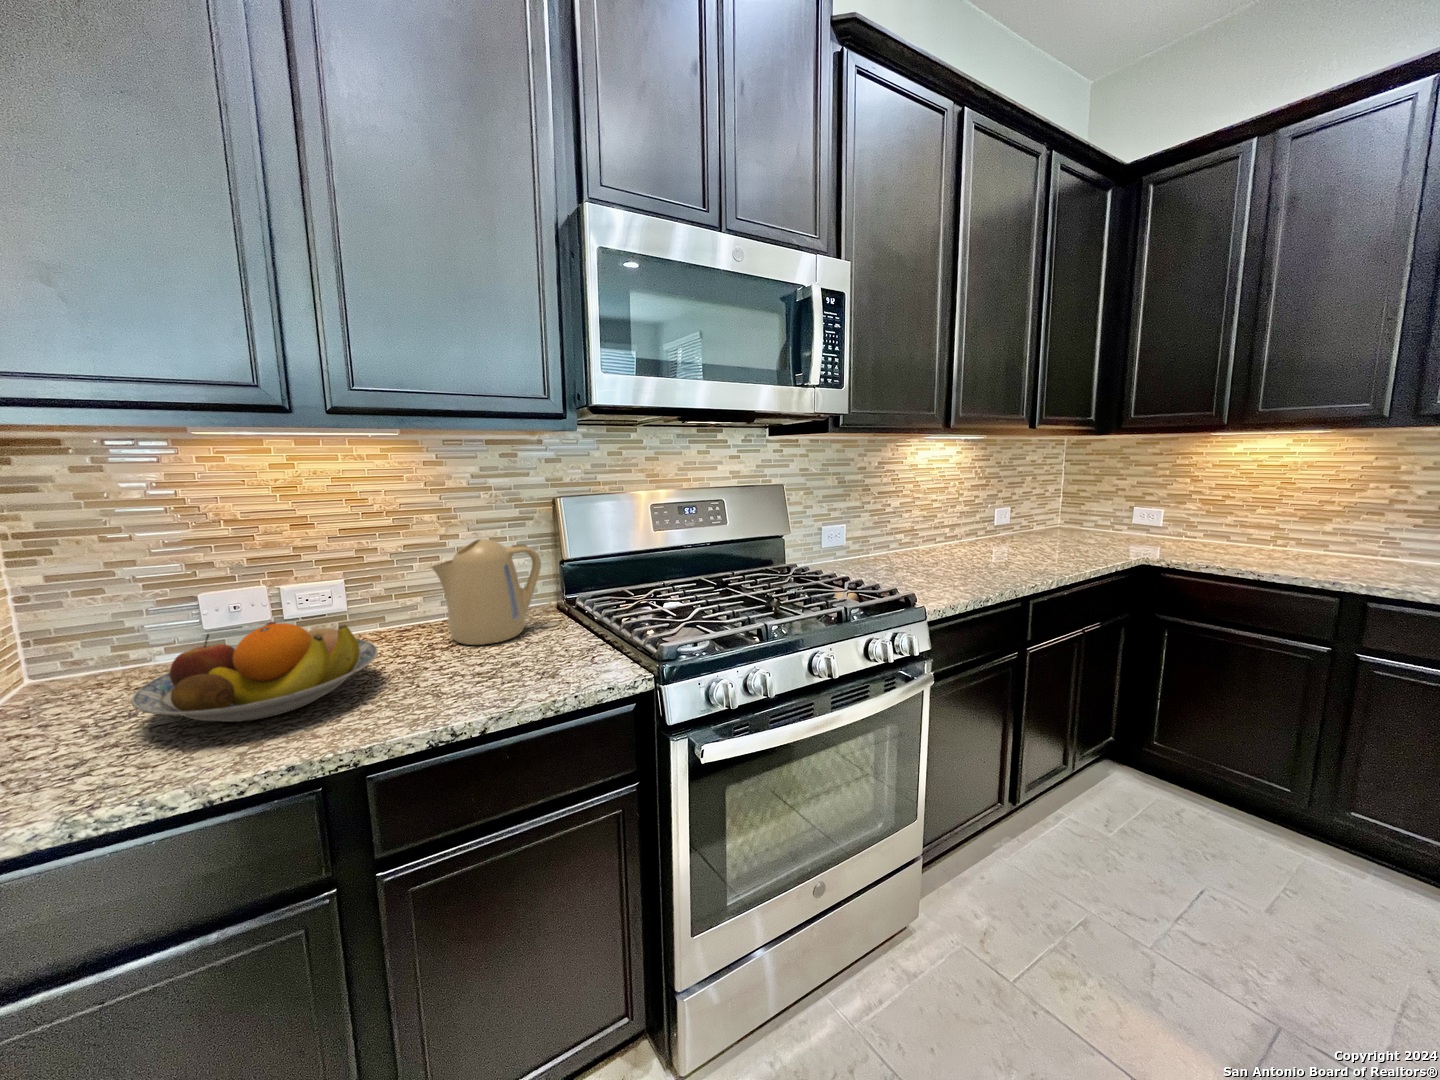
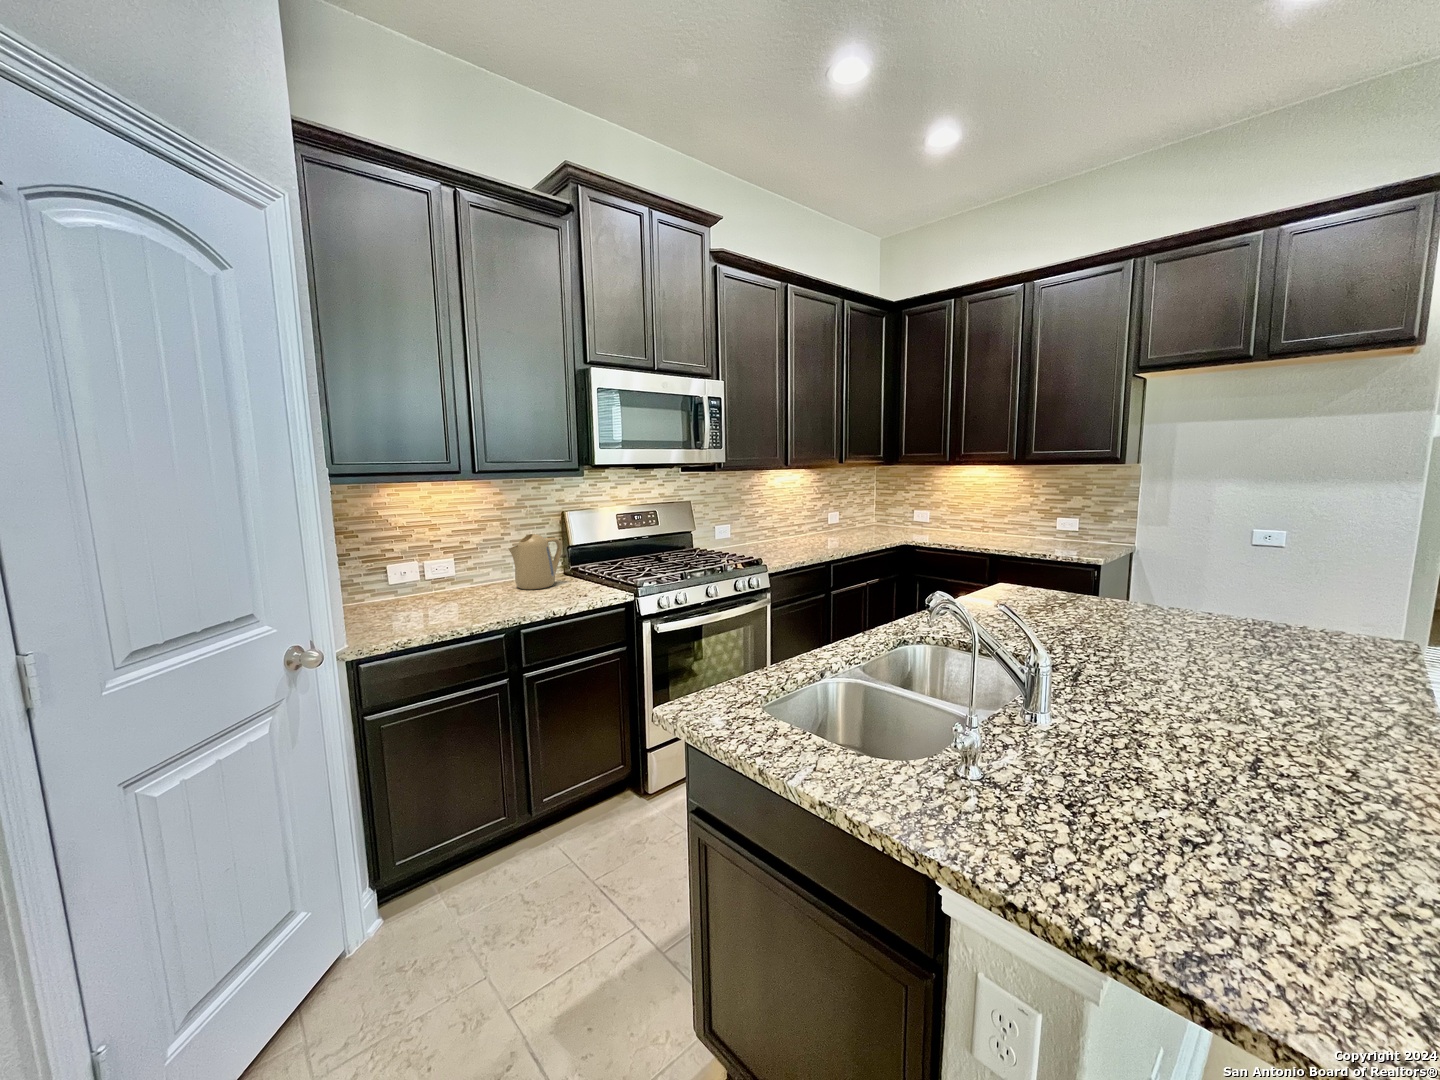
fruit bowl: present [132,622,378,722] -> none [404,572,502,614]

